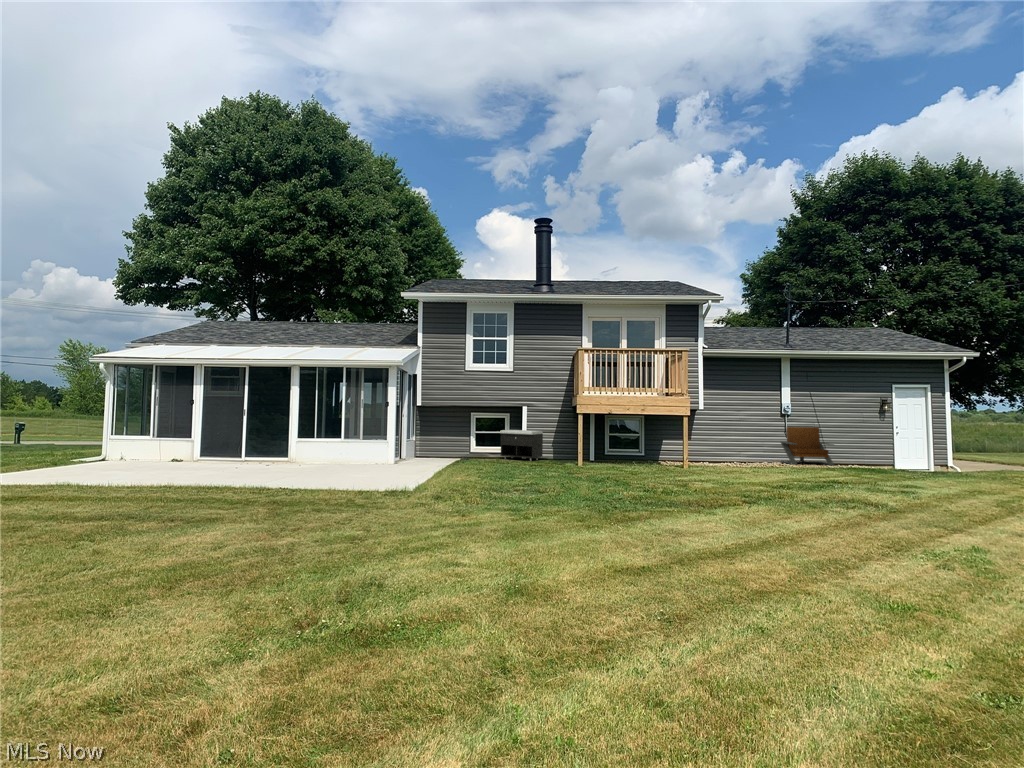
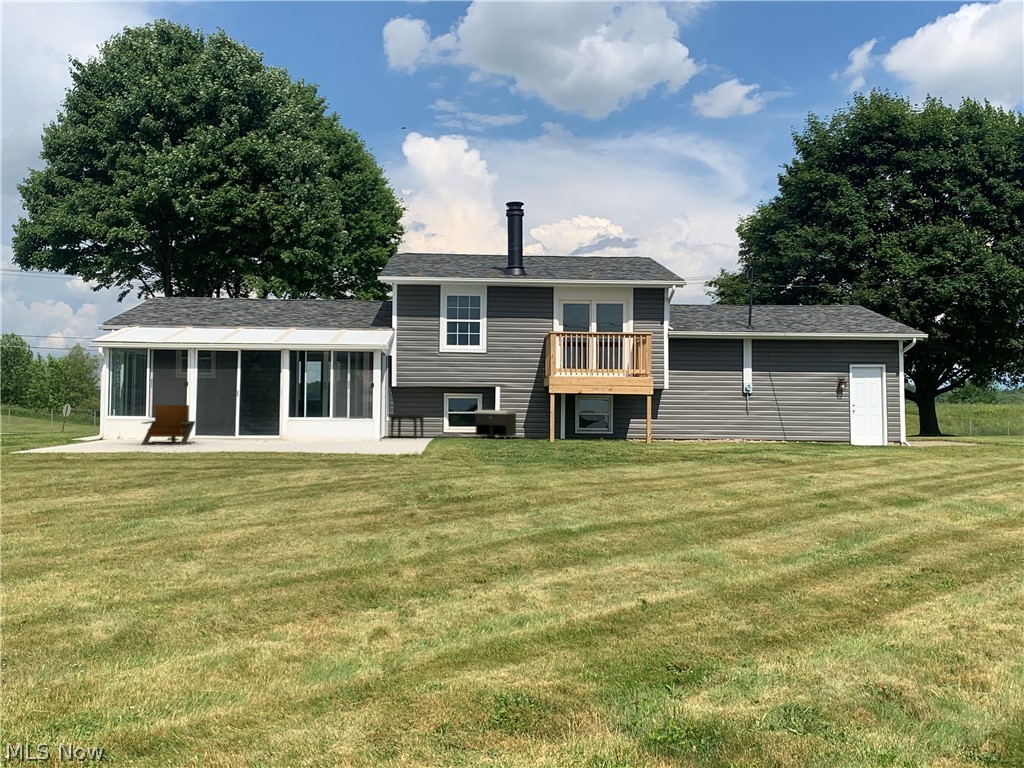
lounge chair: present [781,427,834,465] -> present [142,405,195,445]
round table: none [411,433,451,459] -> present [388,414,426,439]

